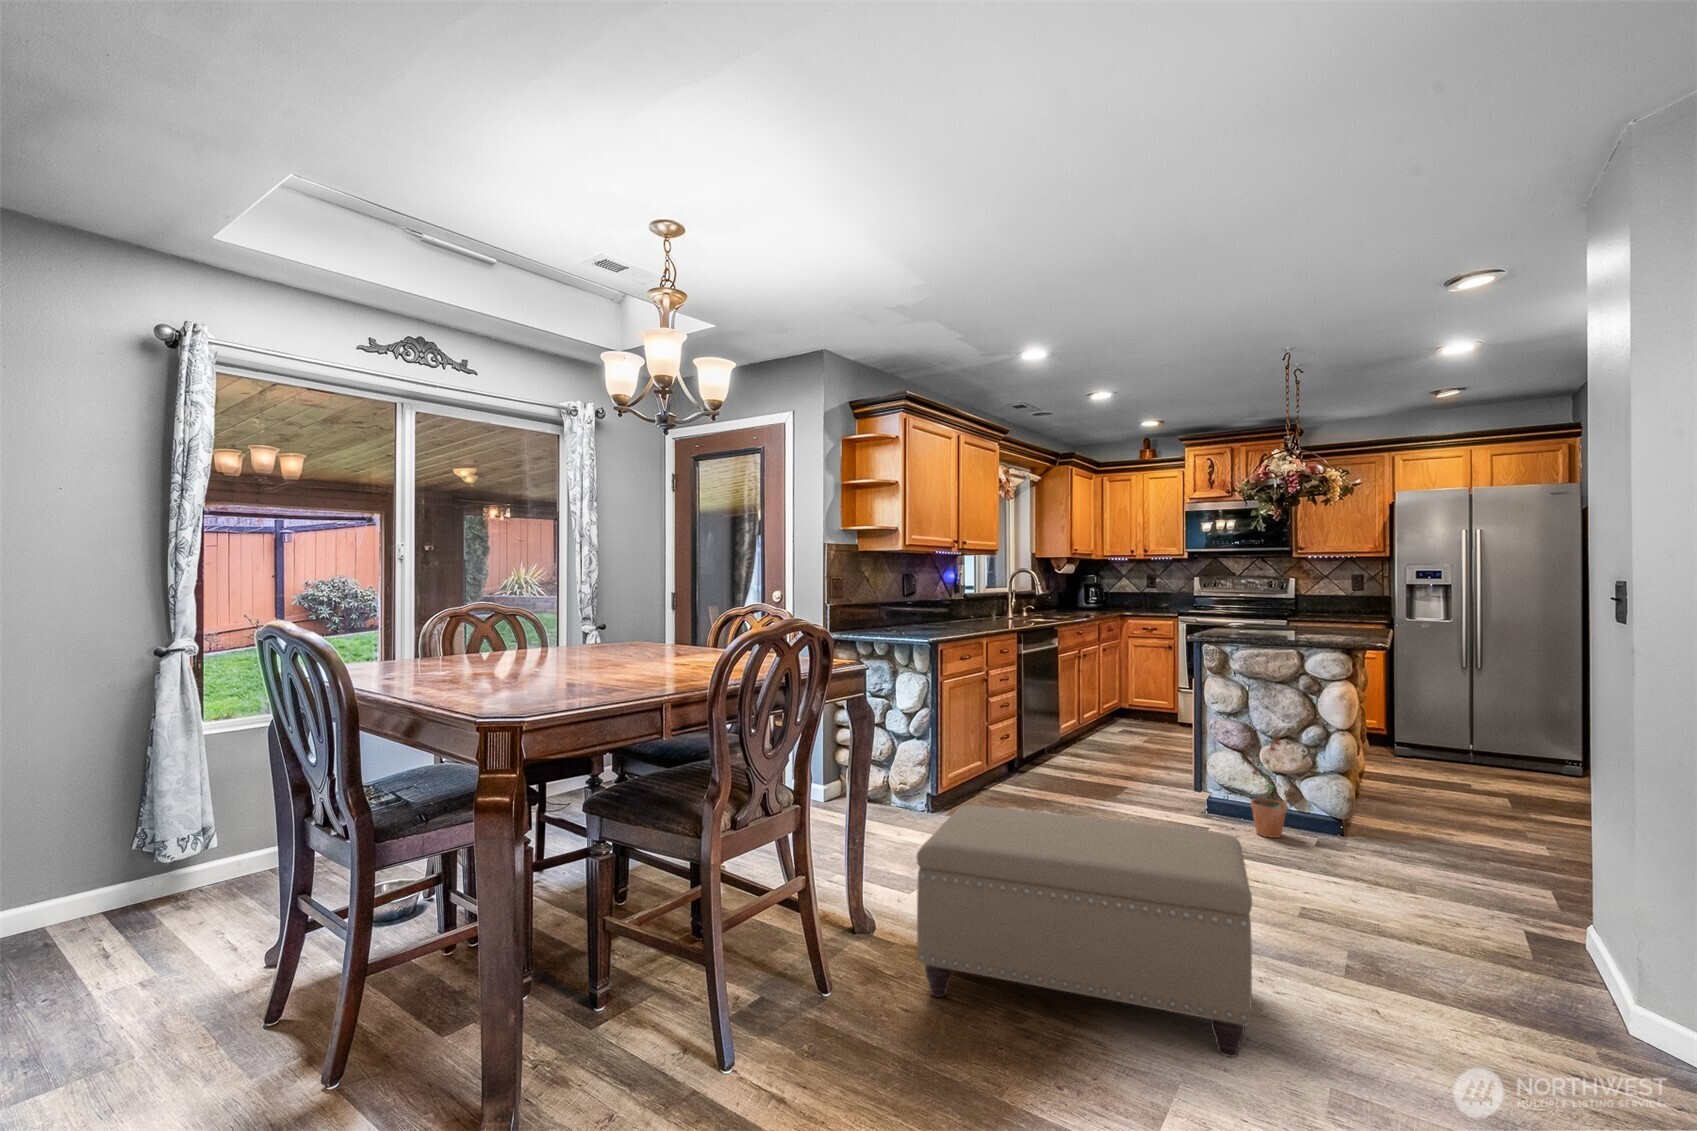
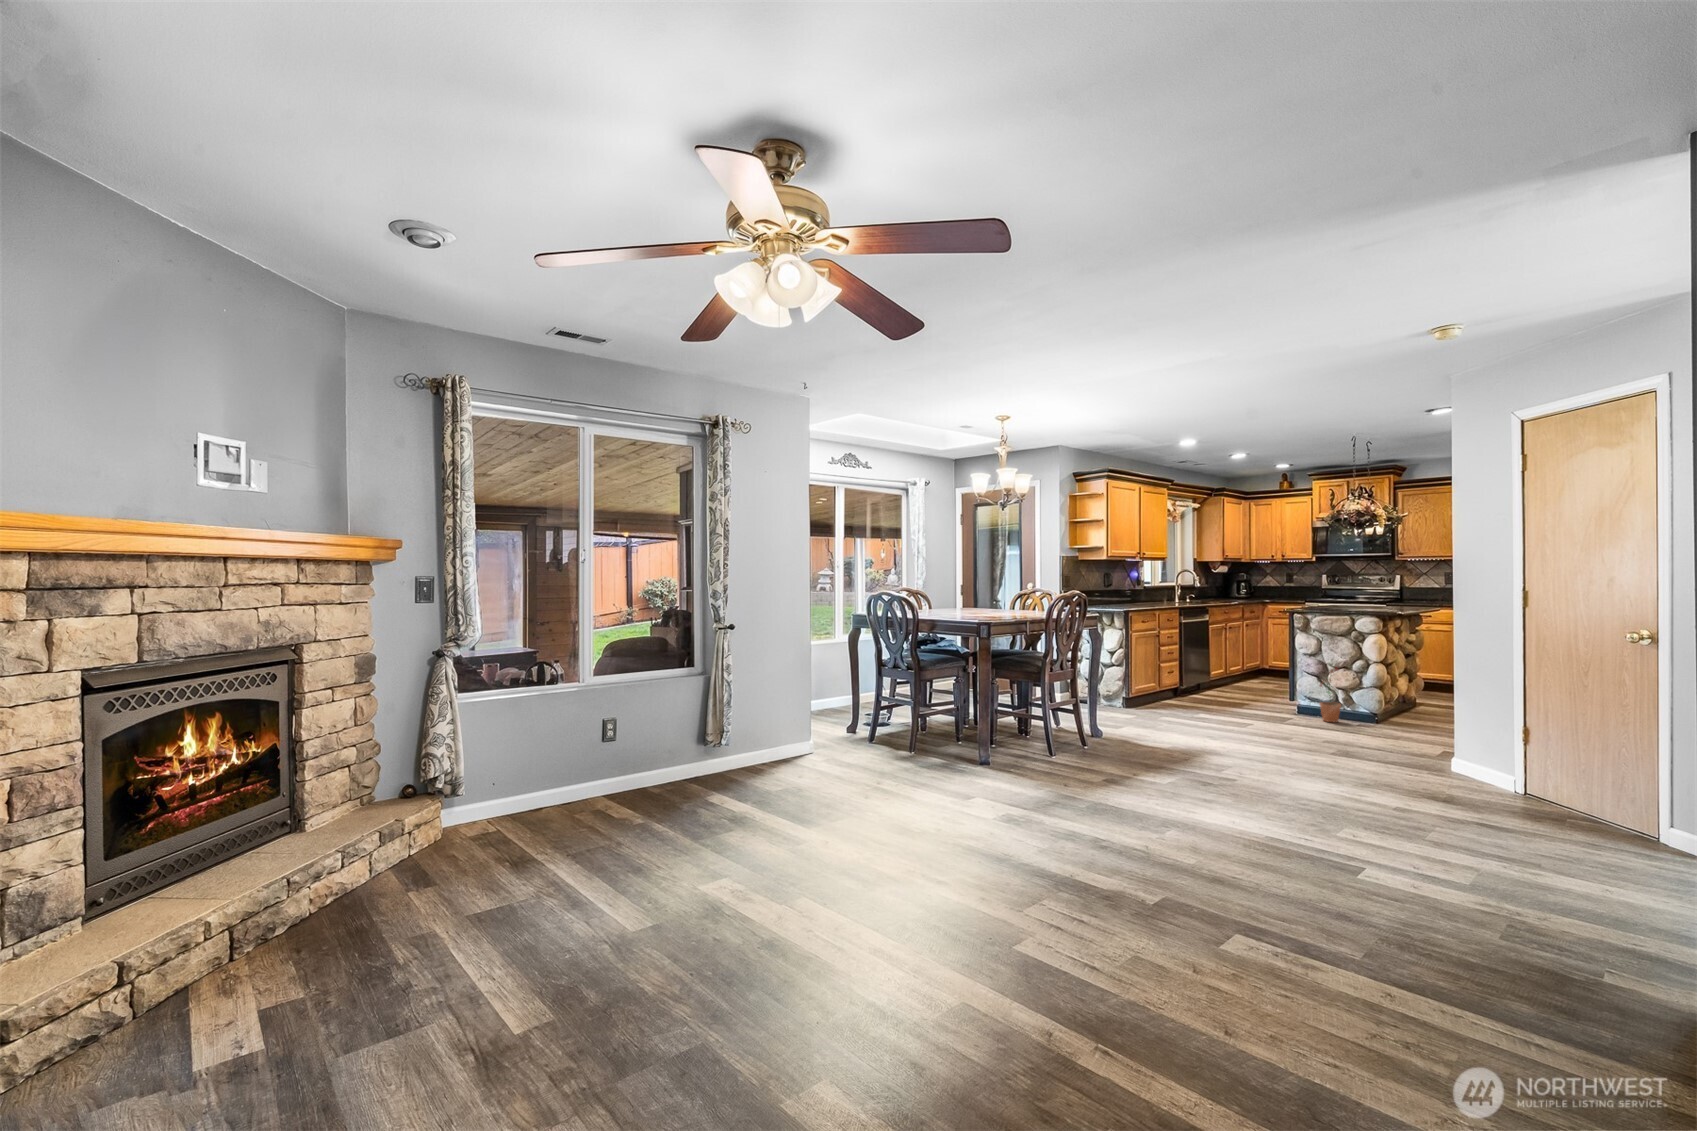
ottoman: present [917,805,1252,1057] -> none [1124,680,1278,769]

